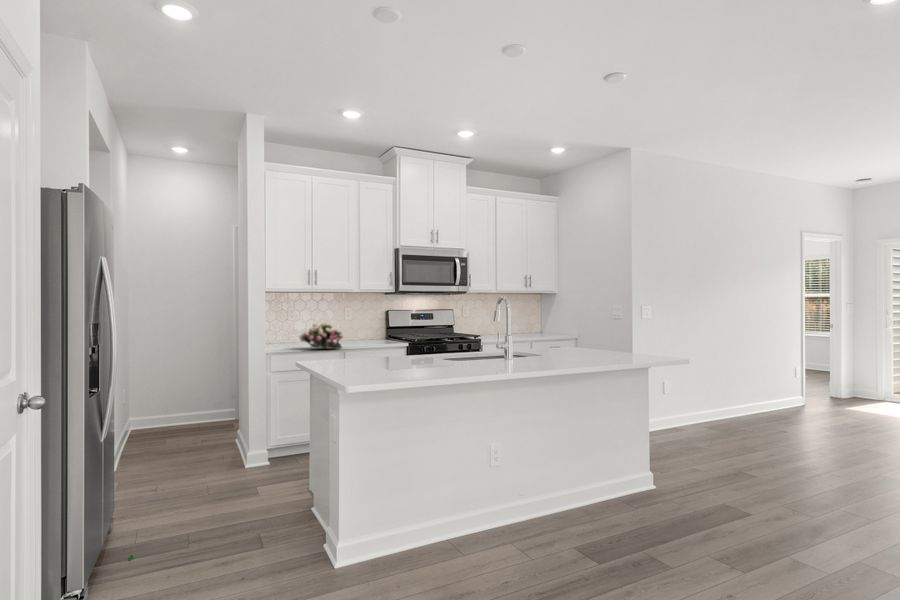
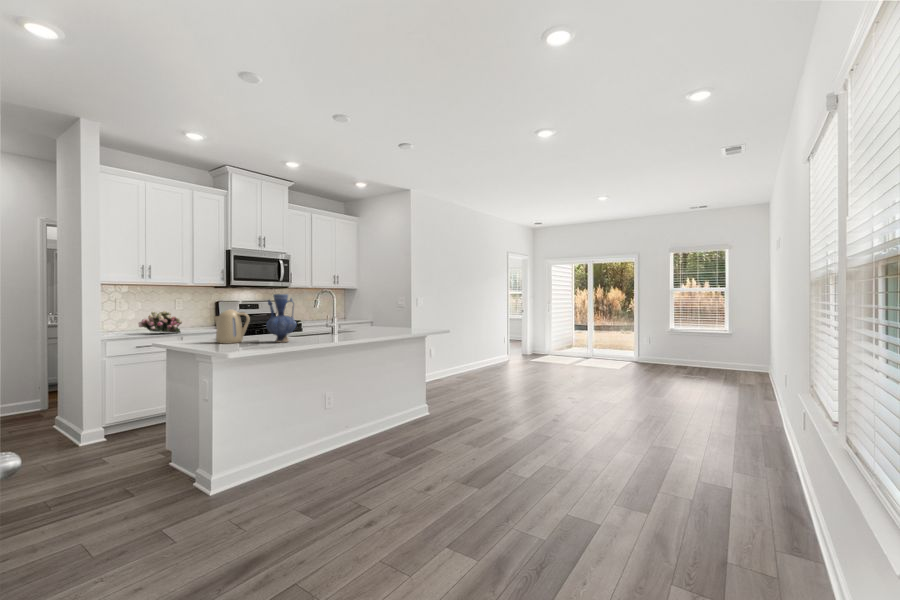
vase: none [411,306,450,373] -> present [266,294,296,342]
kettle: none [350,326,392,371] -> present [214,309,250,344]

